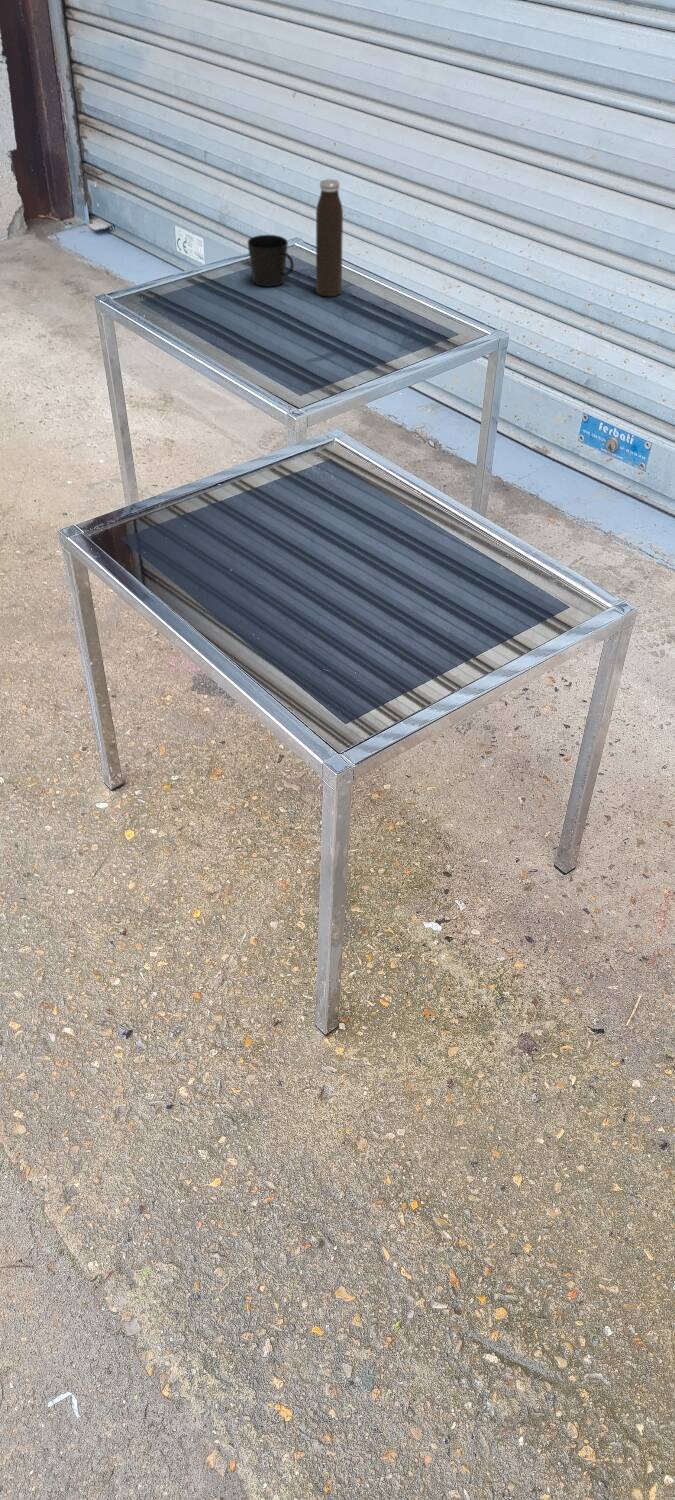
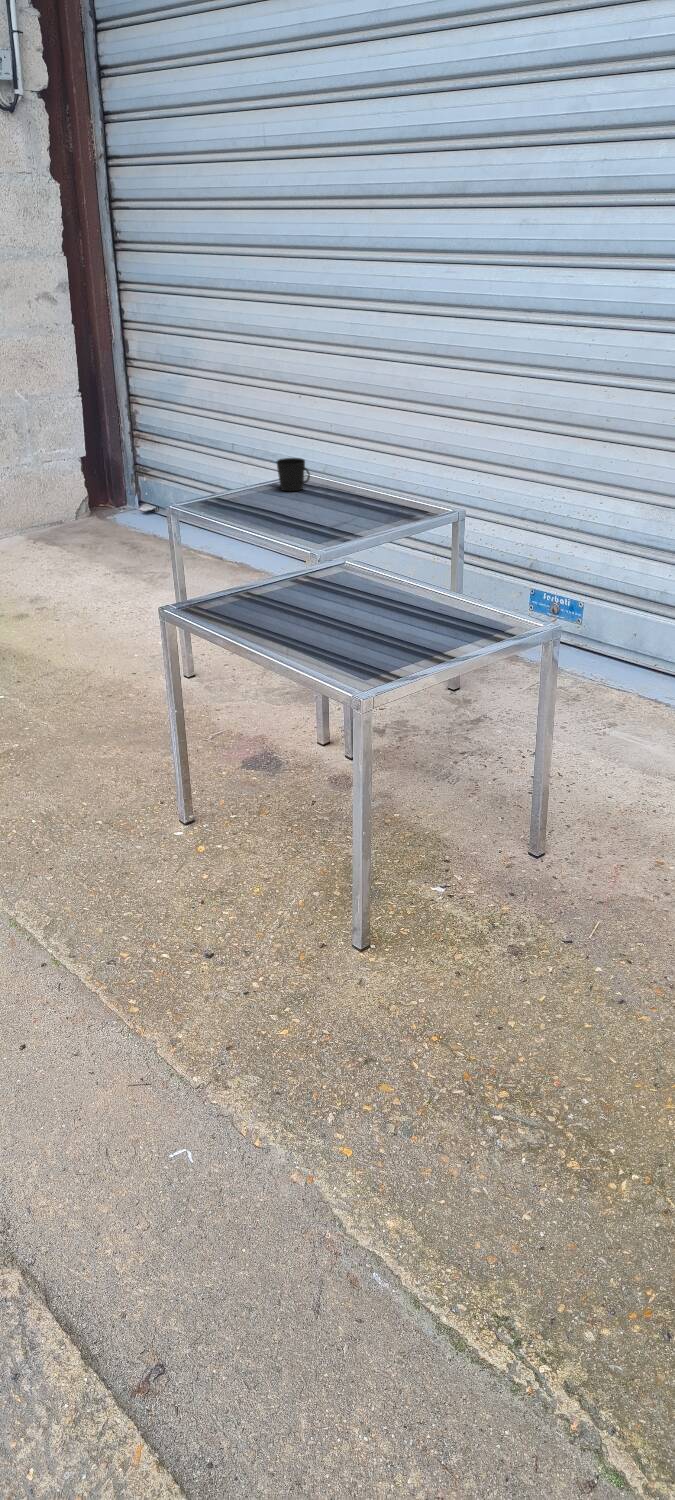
water bottle: present [316,179,343,296] -> none [325,415,345,494]

